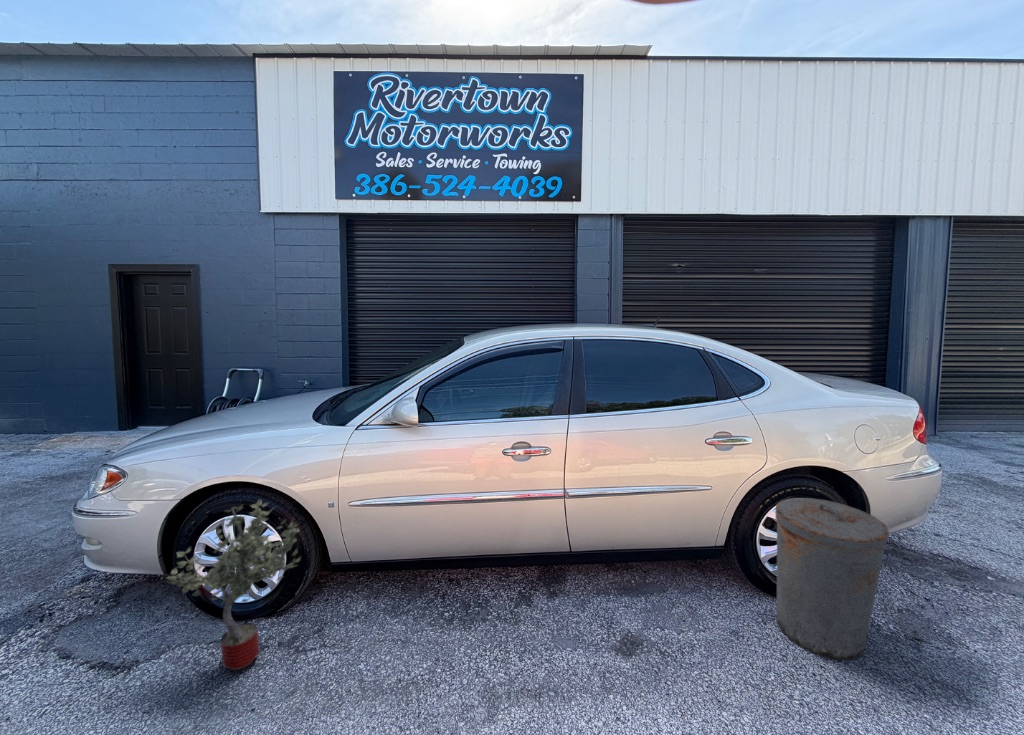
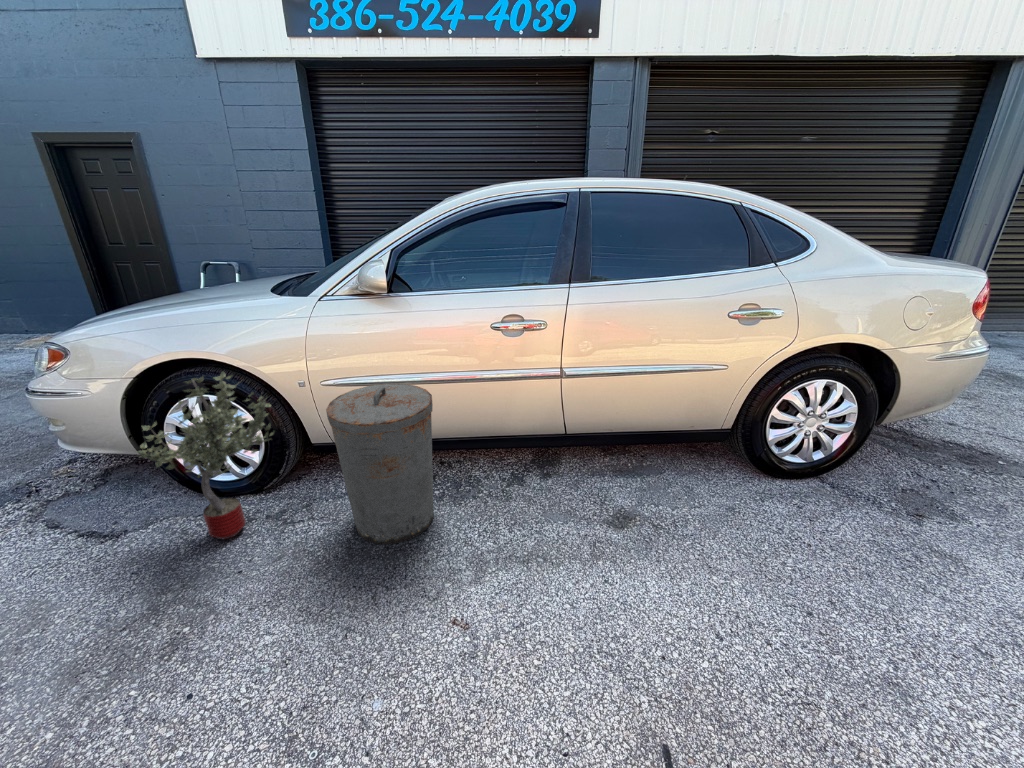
trash can: present [775,498,889,660] -> present [326,384,433,544]

